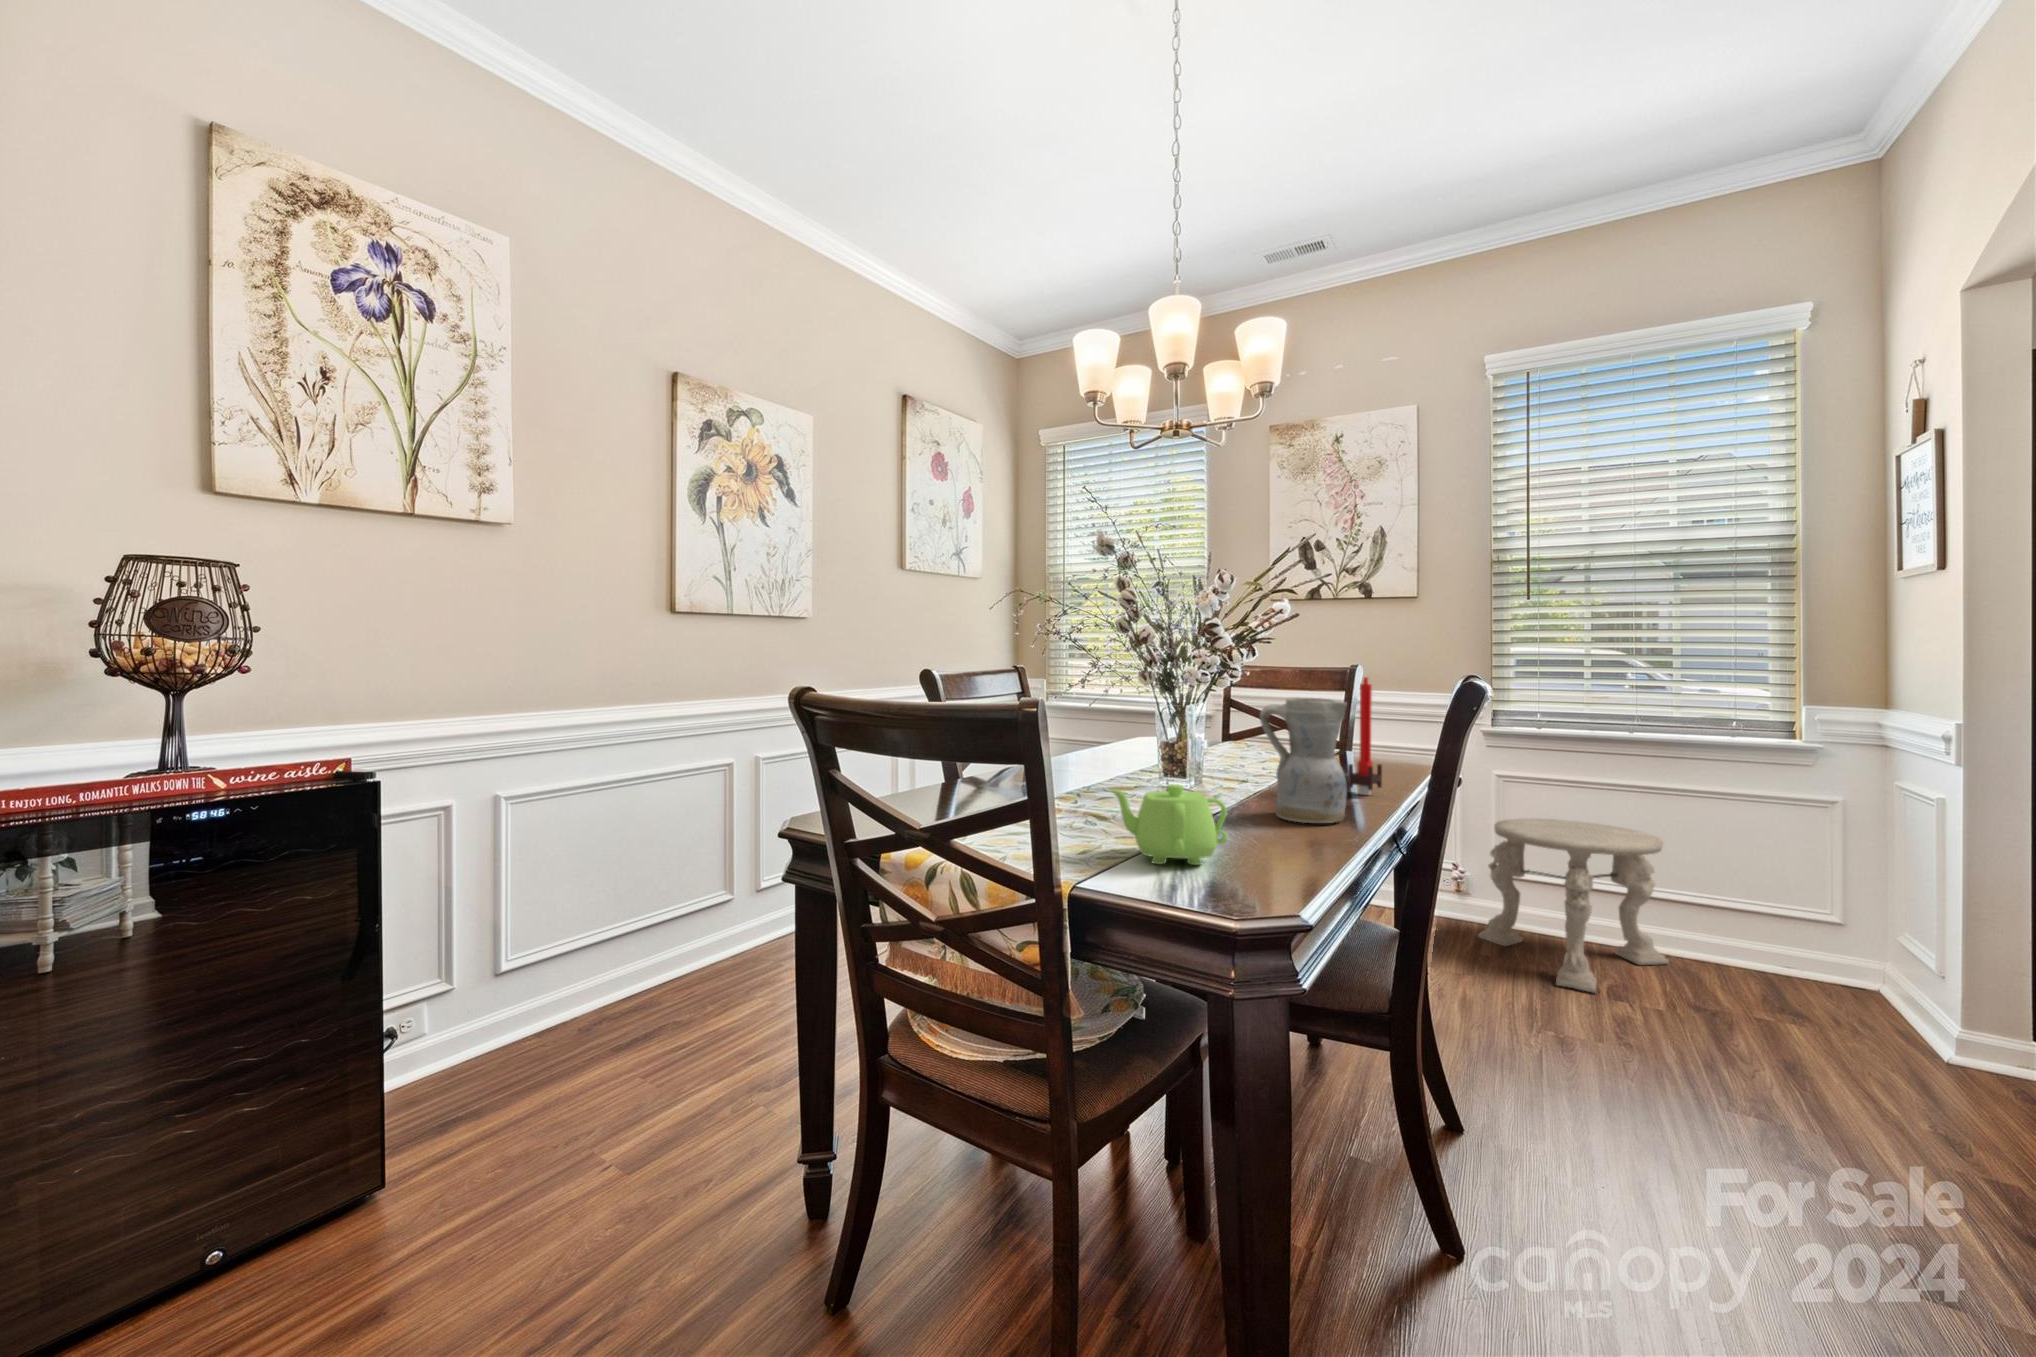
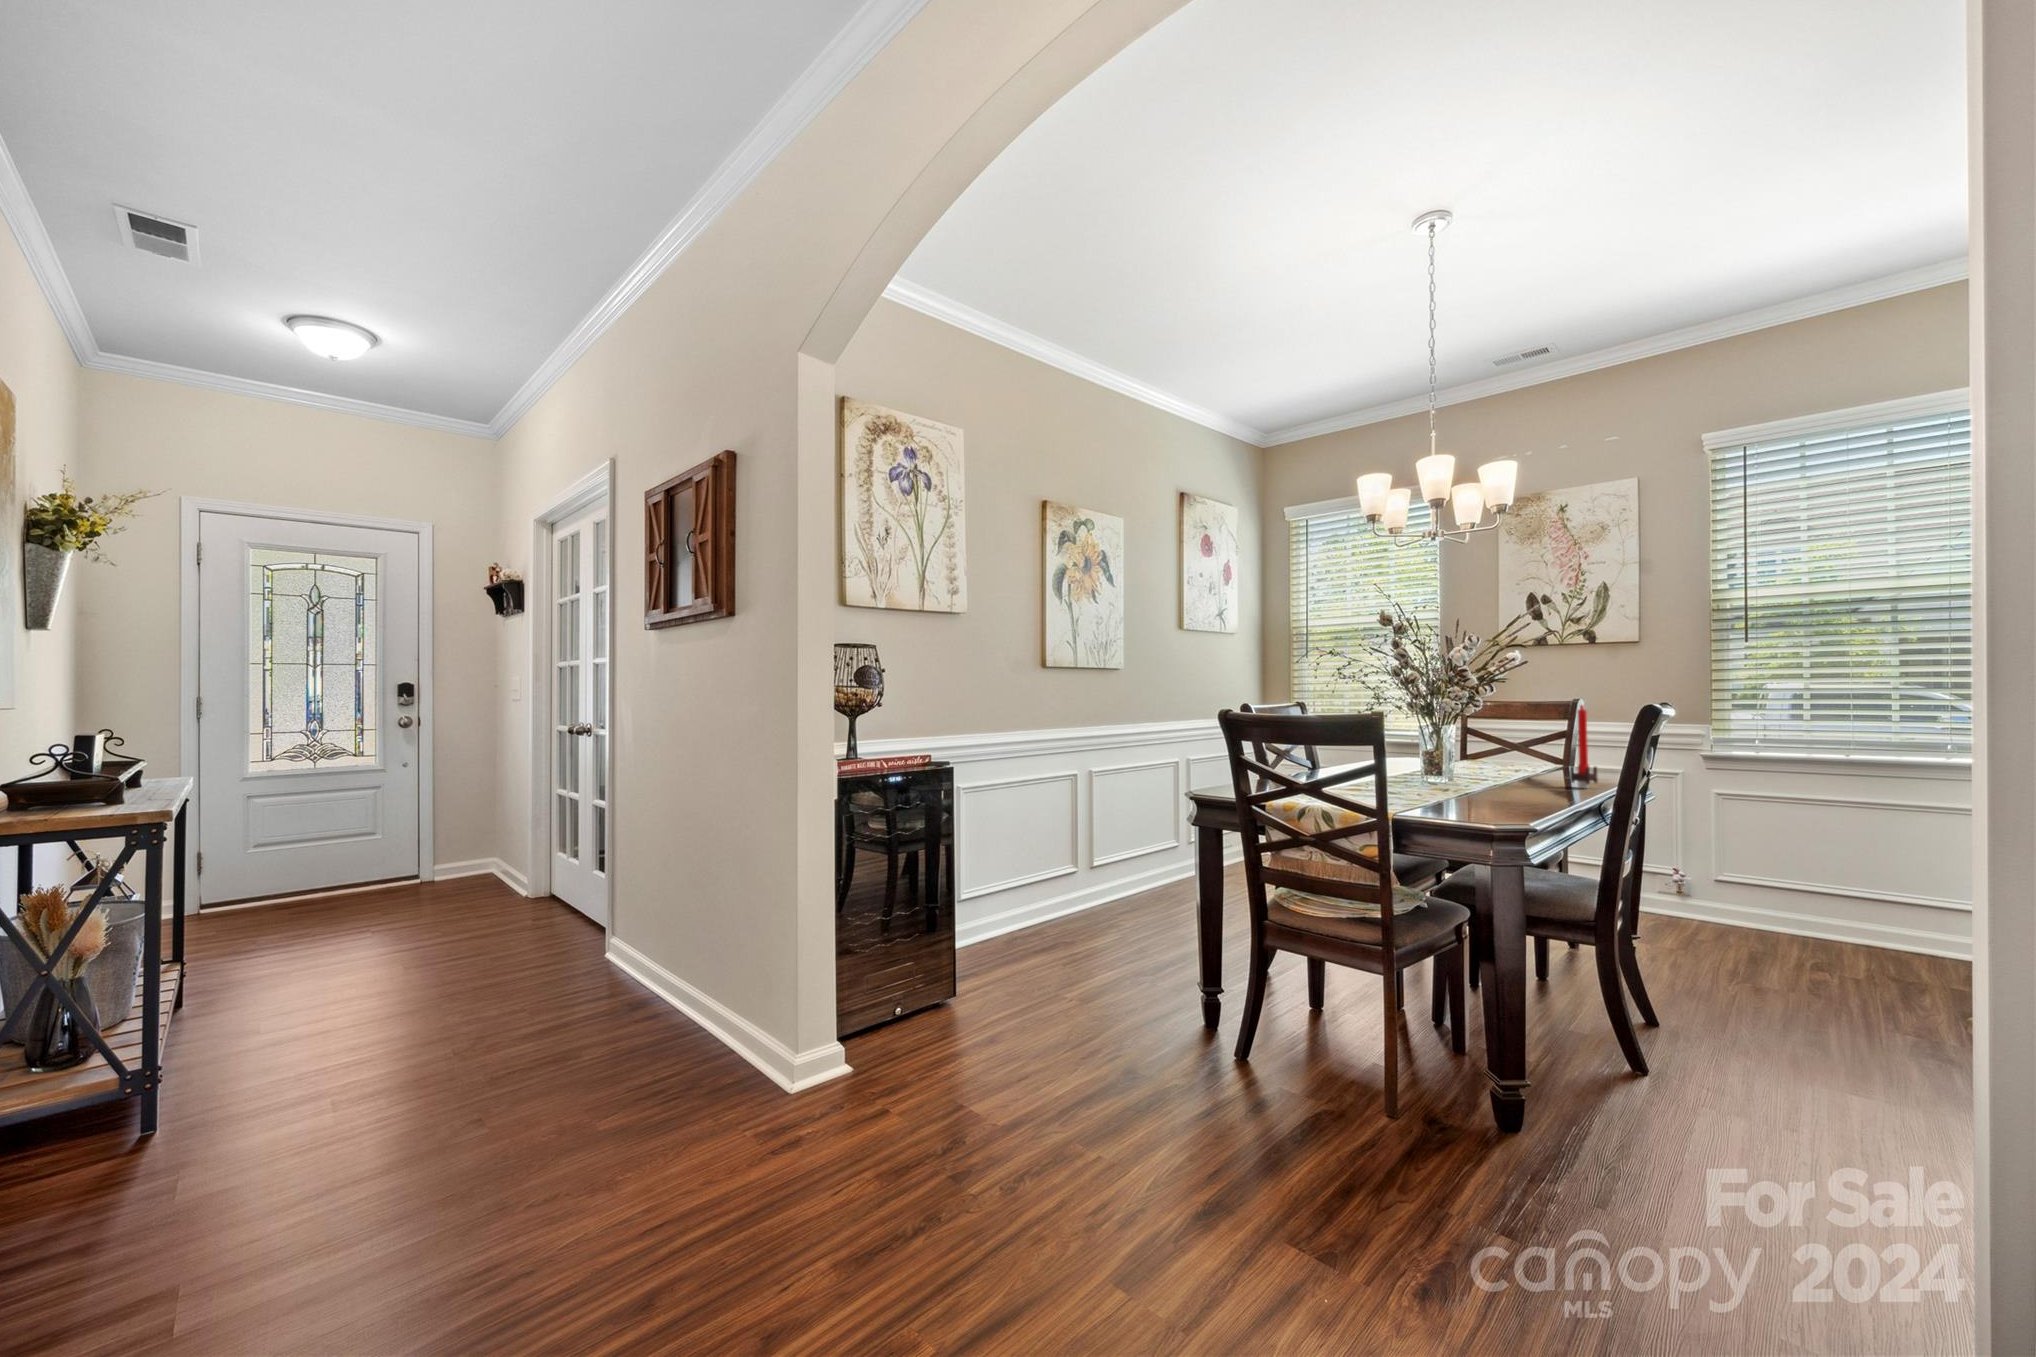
ceramic pitcher: present [1260,697,1347,823] -> none [1501,717,1567,799]
teapot: present [1110,784,1227,865] -> none [1406,766,1485,812]
side table: present [1478,819,1669,993] -> none [1709,831,1902,974]

